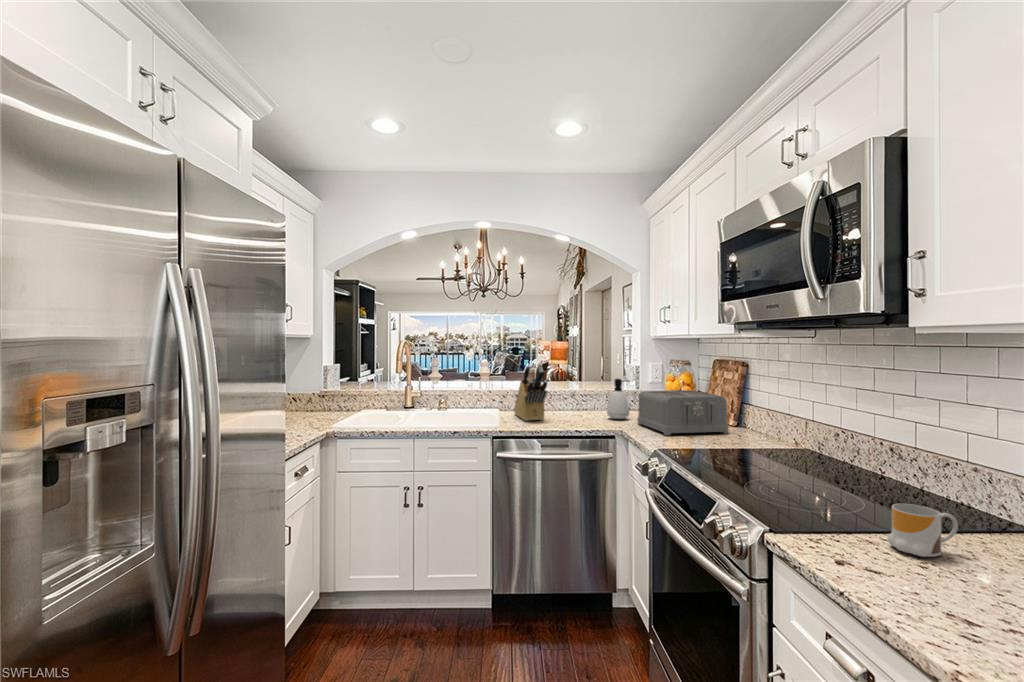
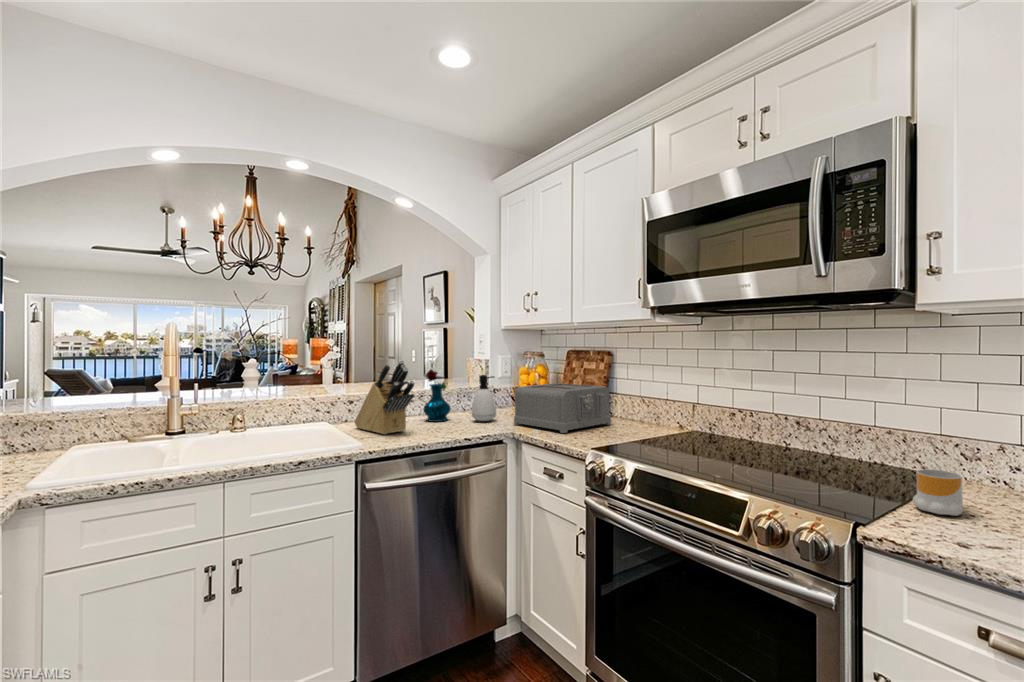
vase: none [570,372,594,416] -> present [424,370,451,422]

